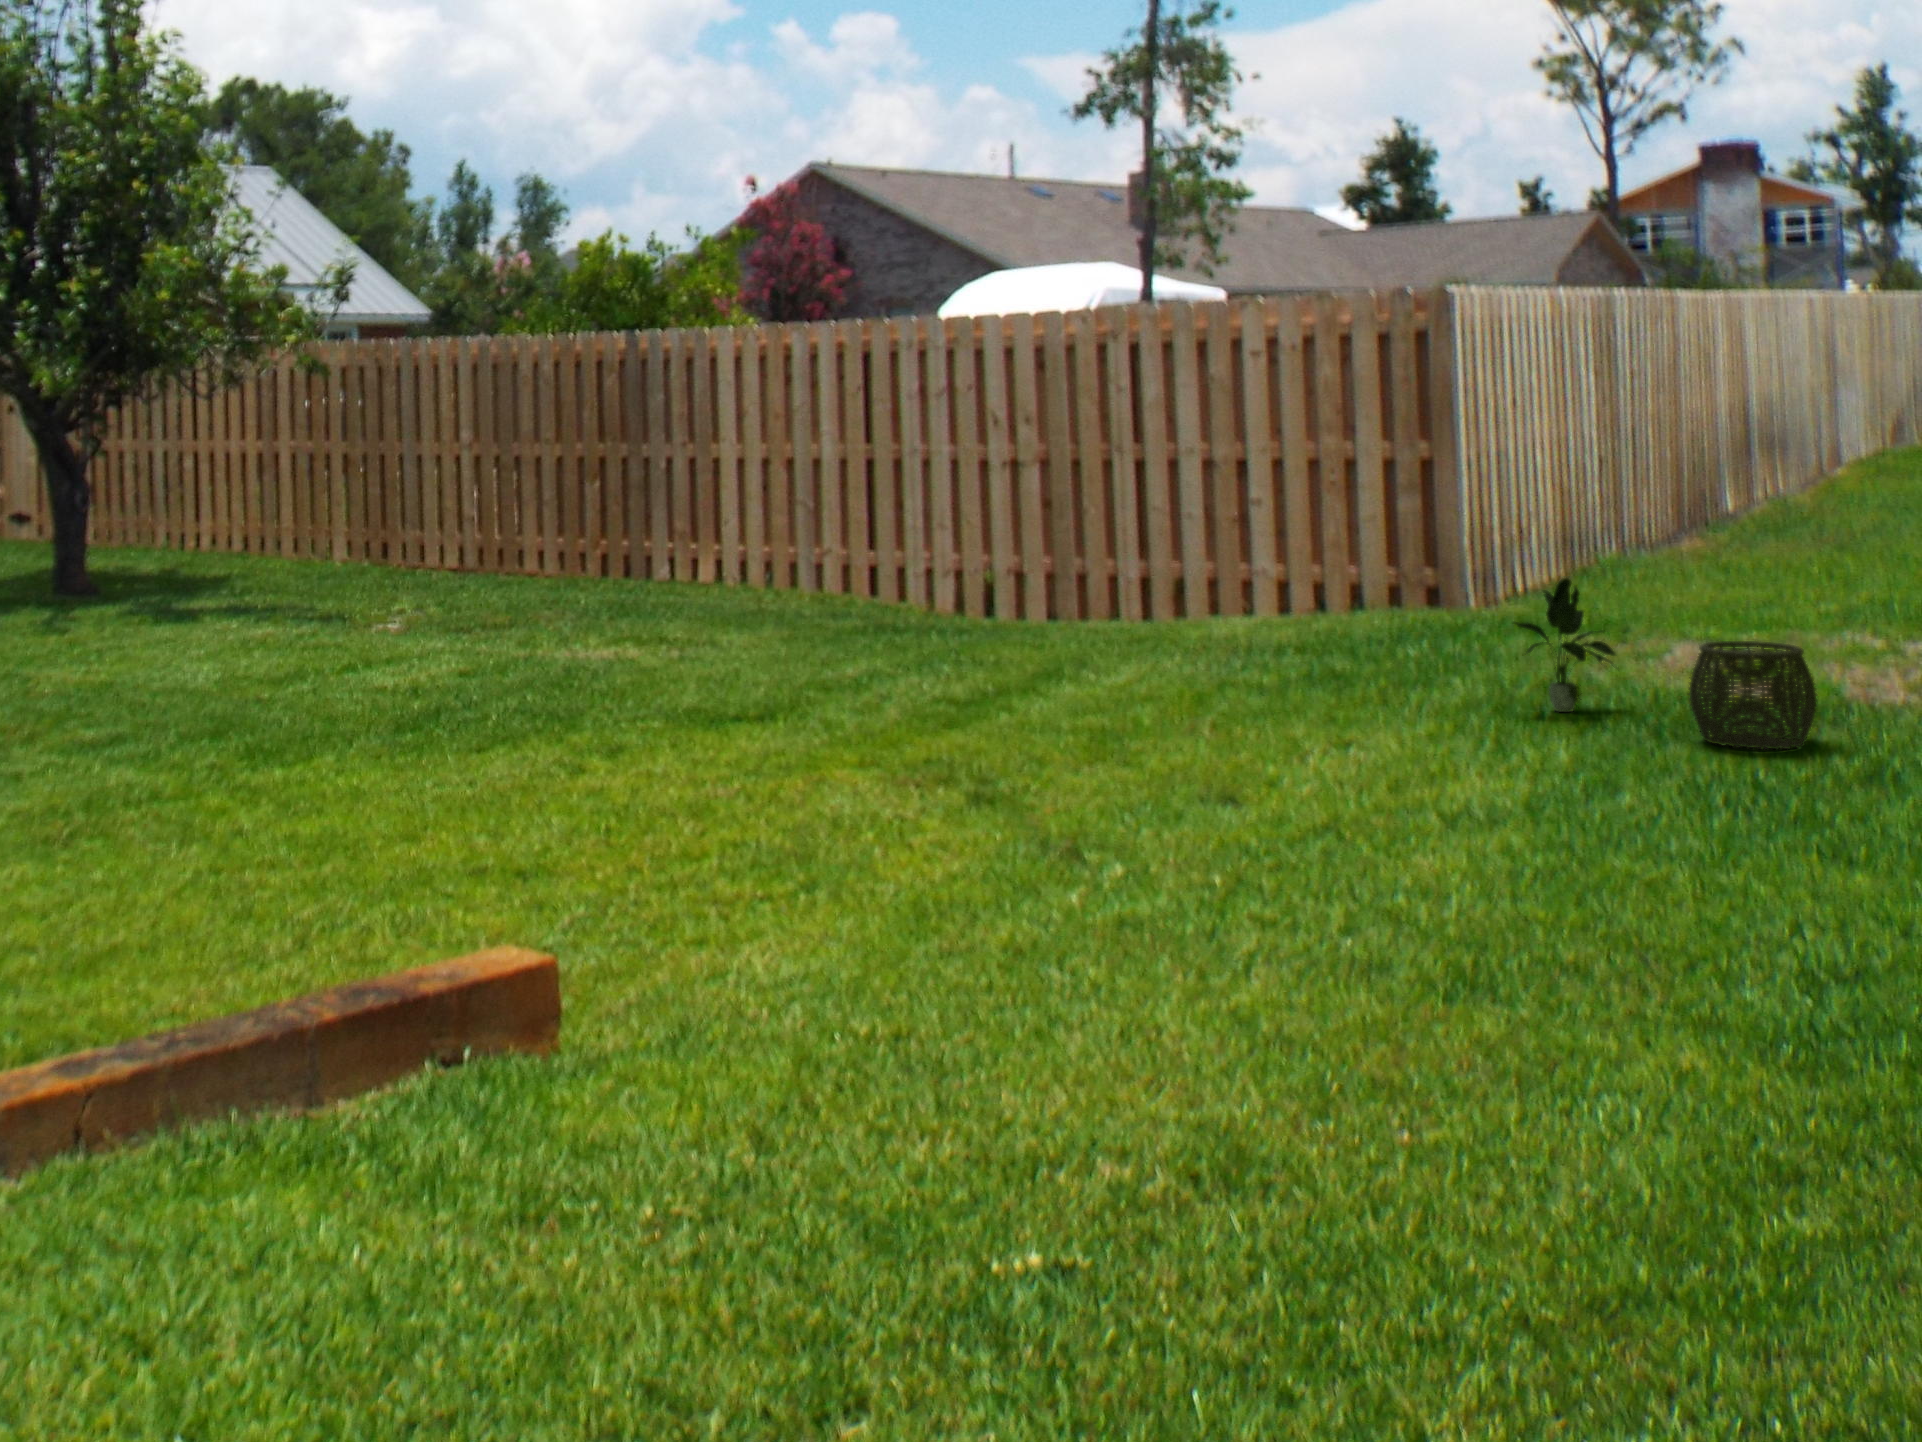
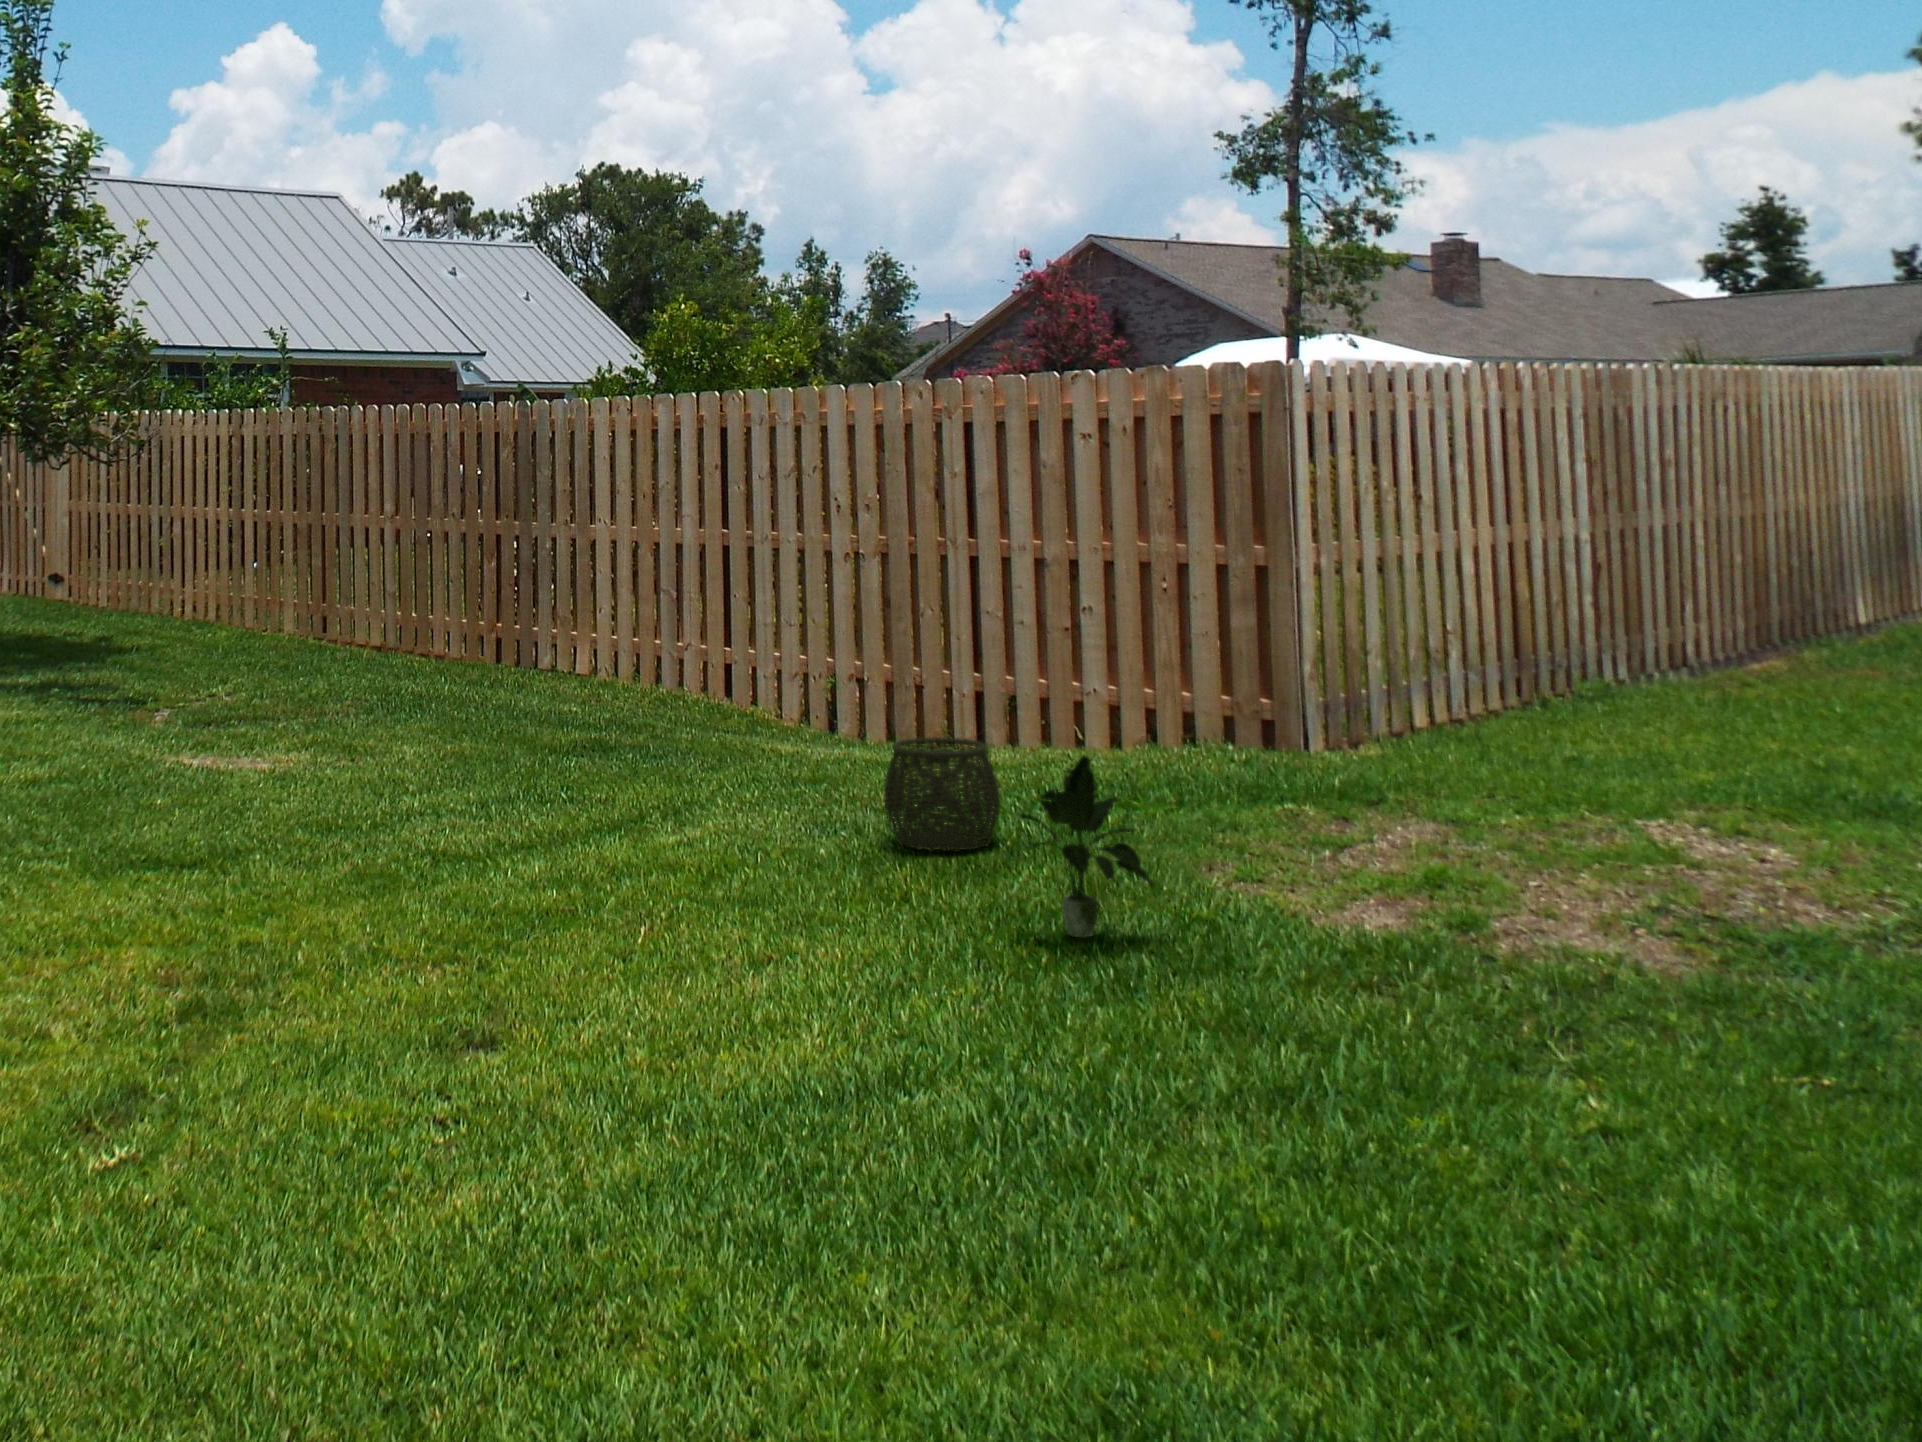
woven basket: present [1689,641,1817,750] -> present [884,737,1000,851]

